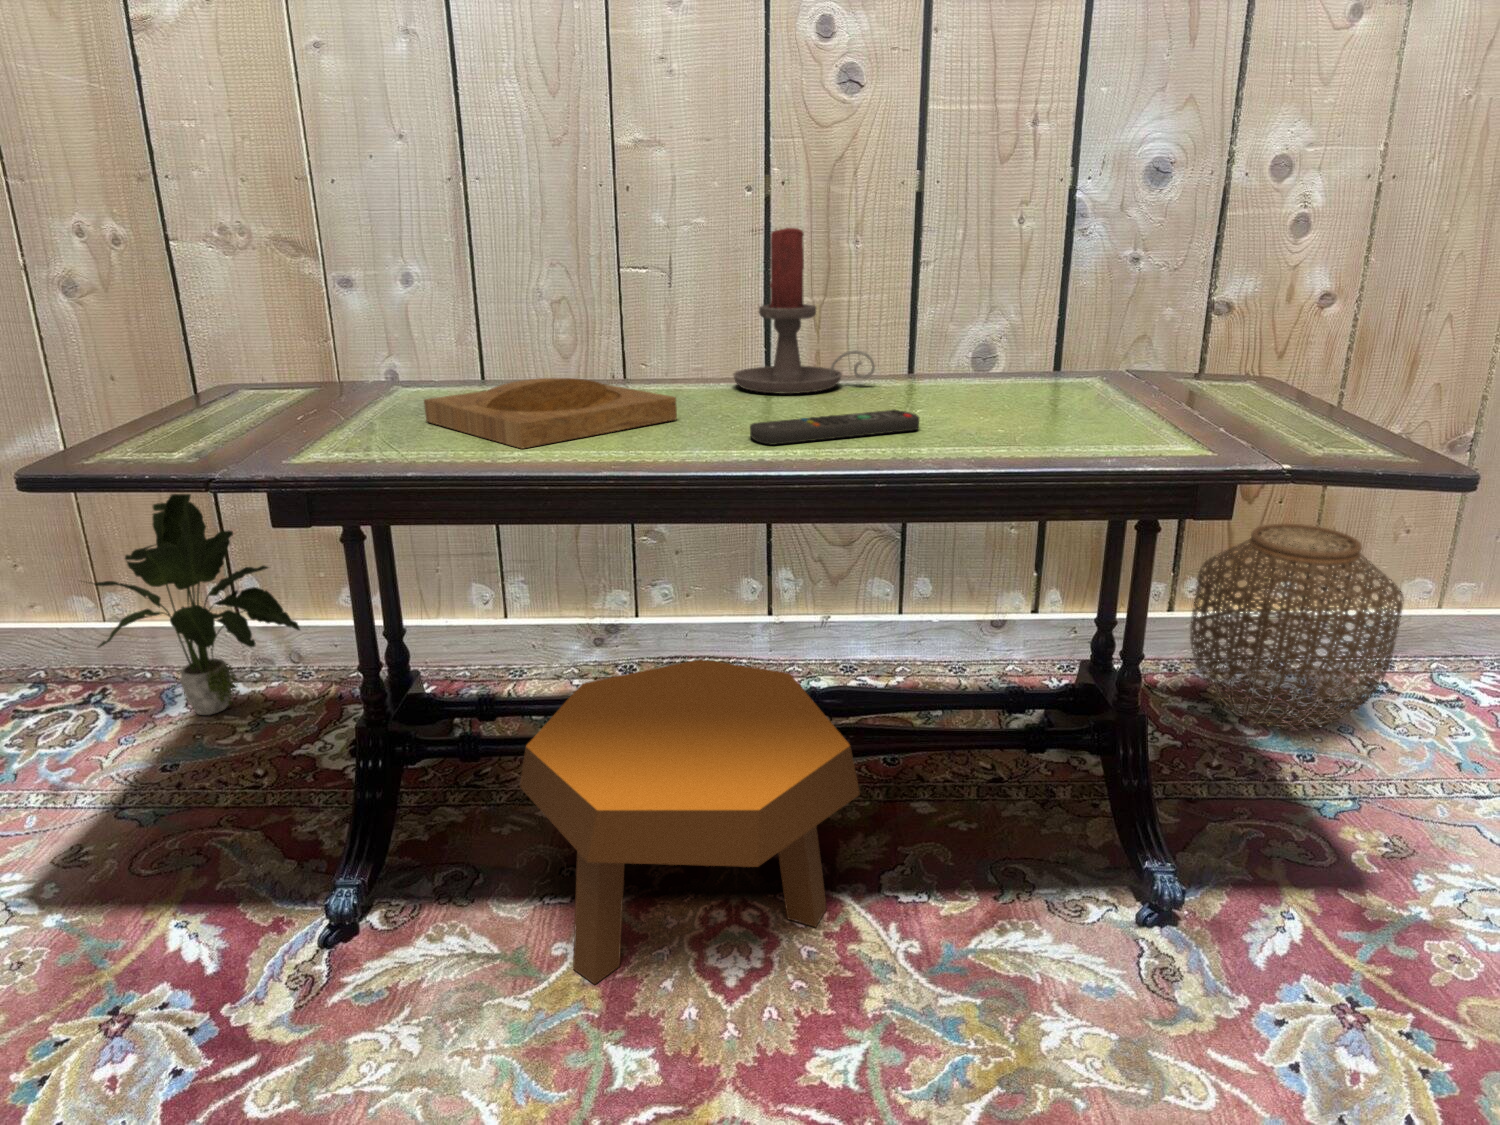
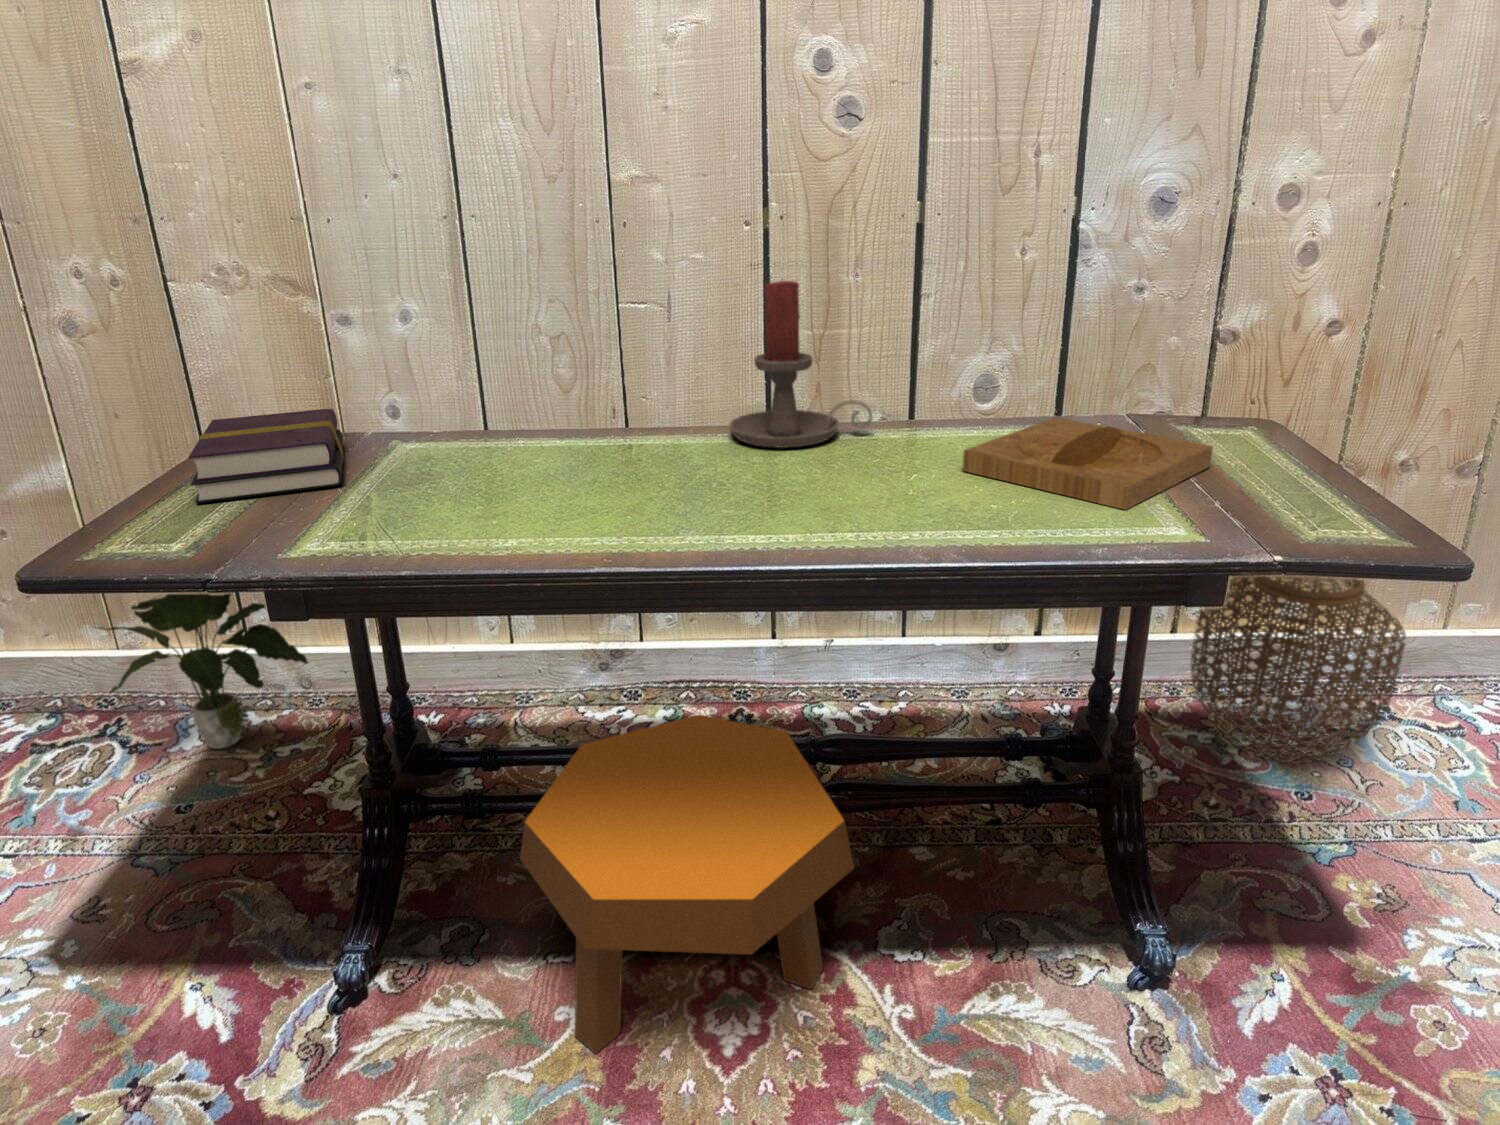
book: none [195,353,348,426] -> present [189,409,343,503]
tray: present [424,378,677,448] -> present [963,418,1213,510]
remote control: present [750,410,919,445] -> none [742,483,913,532]

